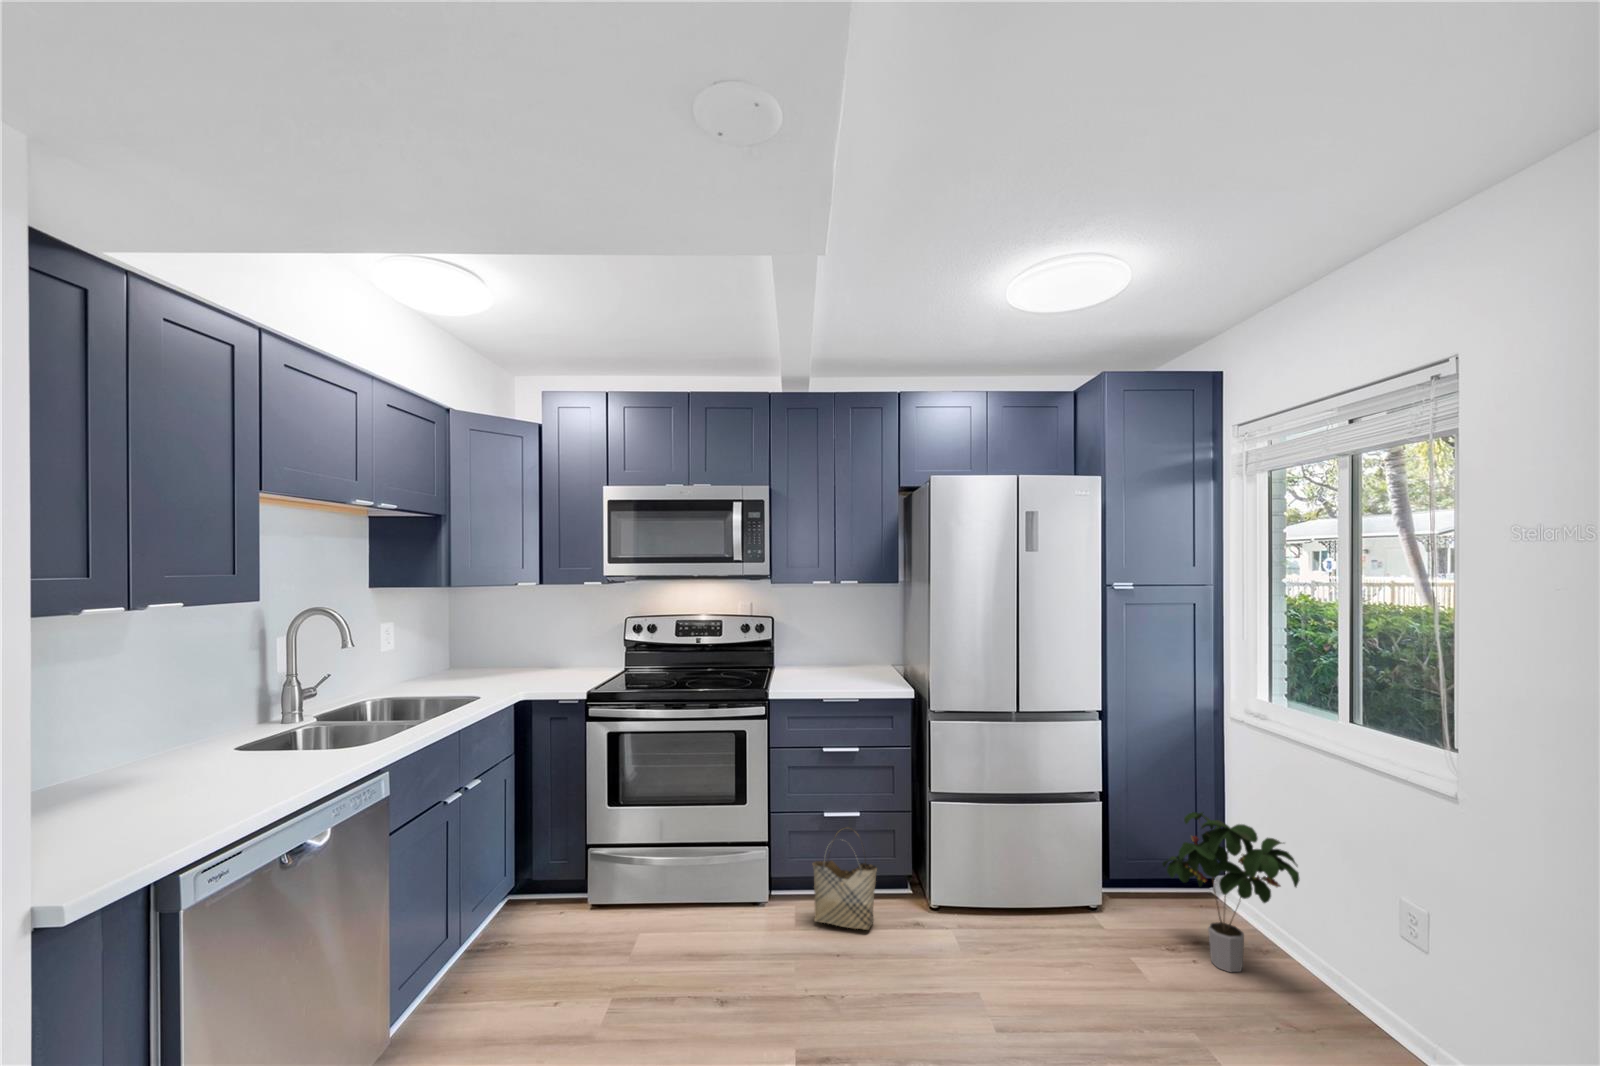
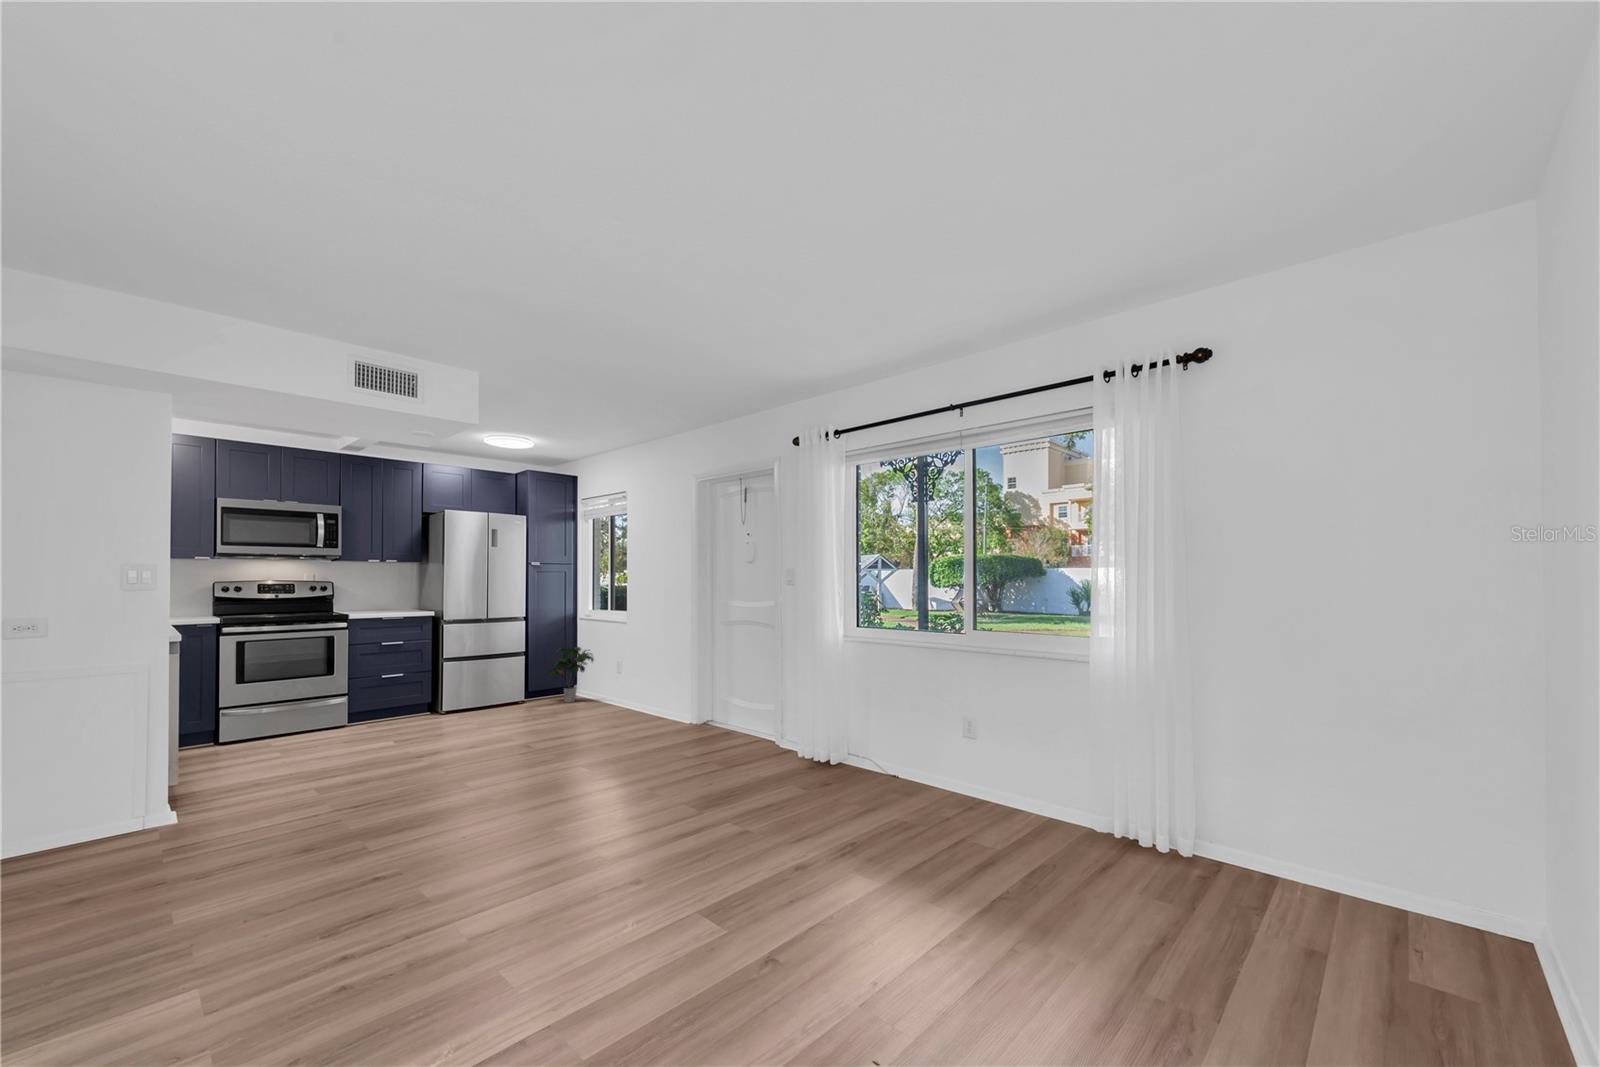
woven basket: present [813,827,877,930] -> none [377,678,415,723]

